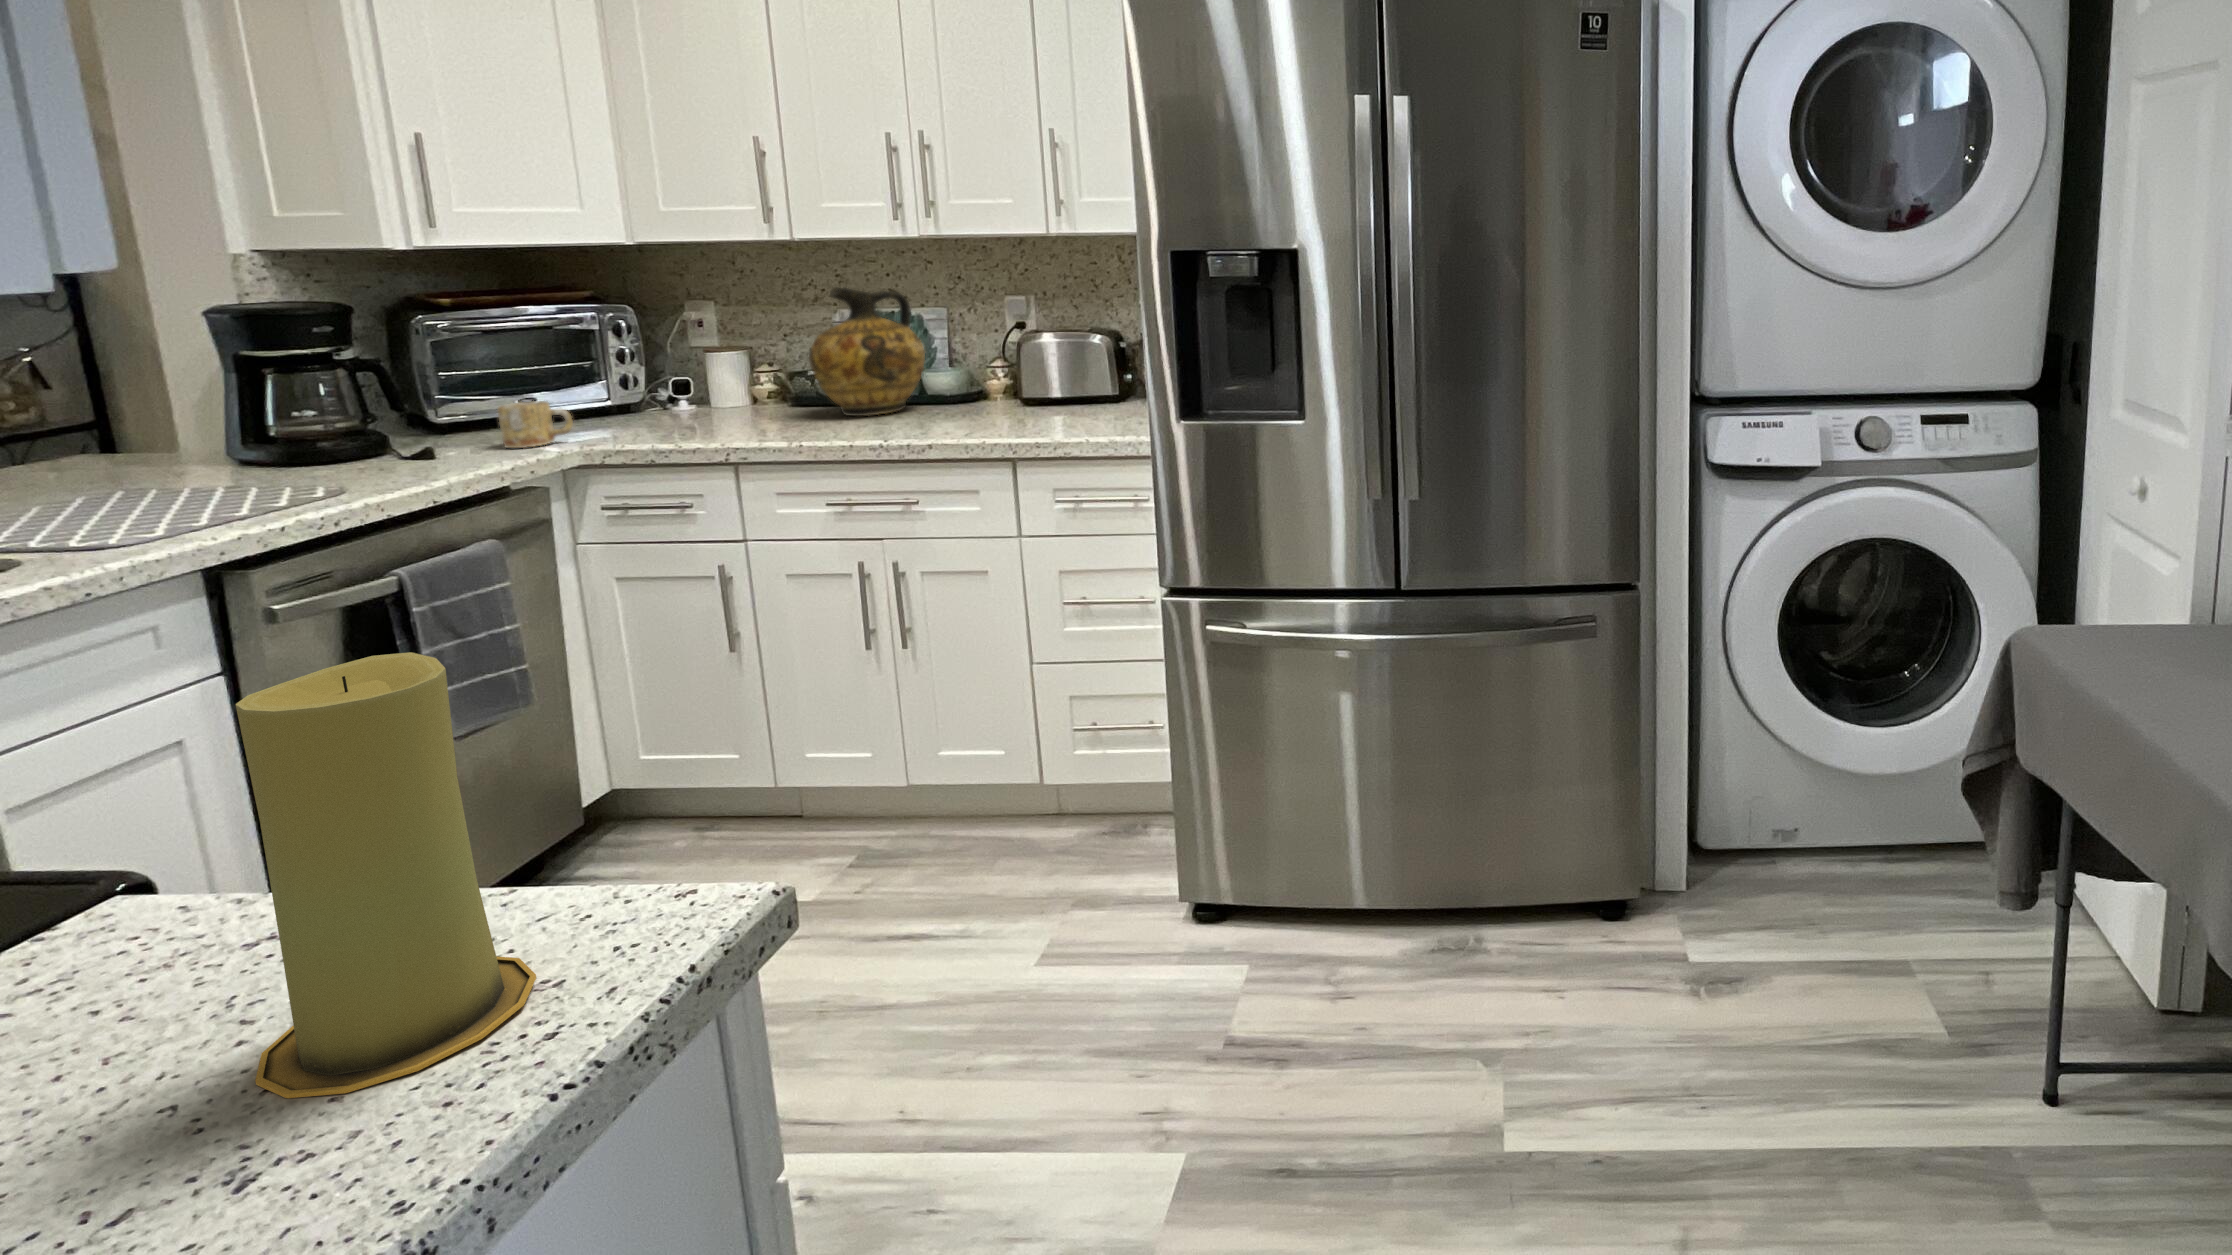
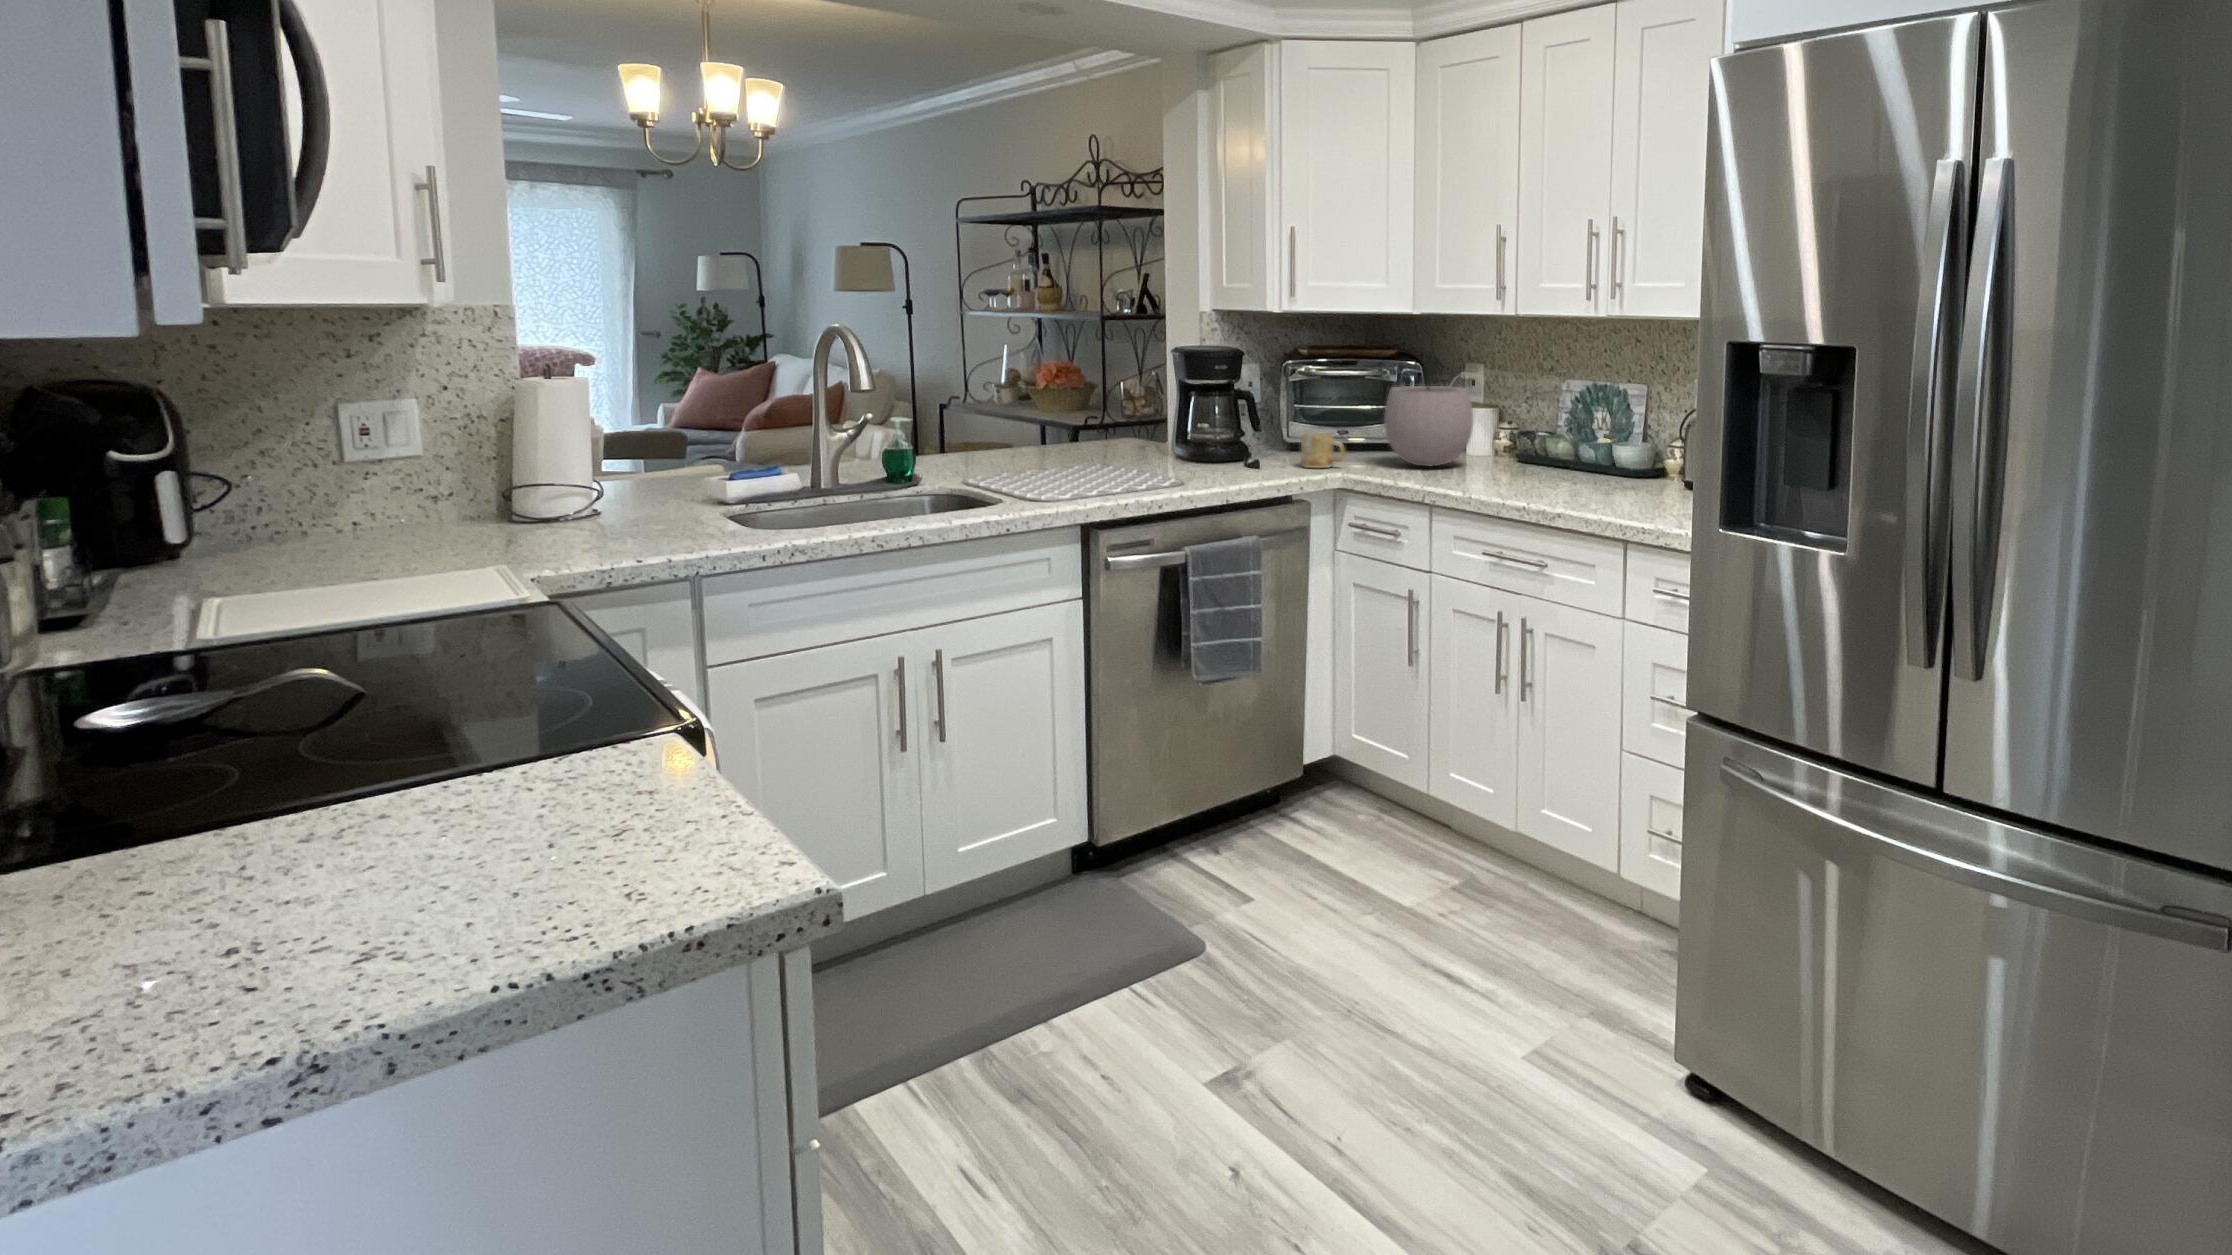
ceramic jug: present [809,287,925,416] -> none [1514,360,1609,479]
plant pot: none [617,291,745,425] -> present [1384,364,1473,466]
candle: present [236,652,536,1098] -> none [407,598,617,930]

